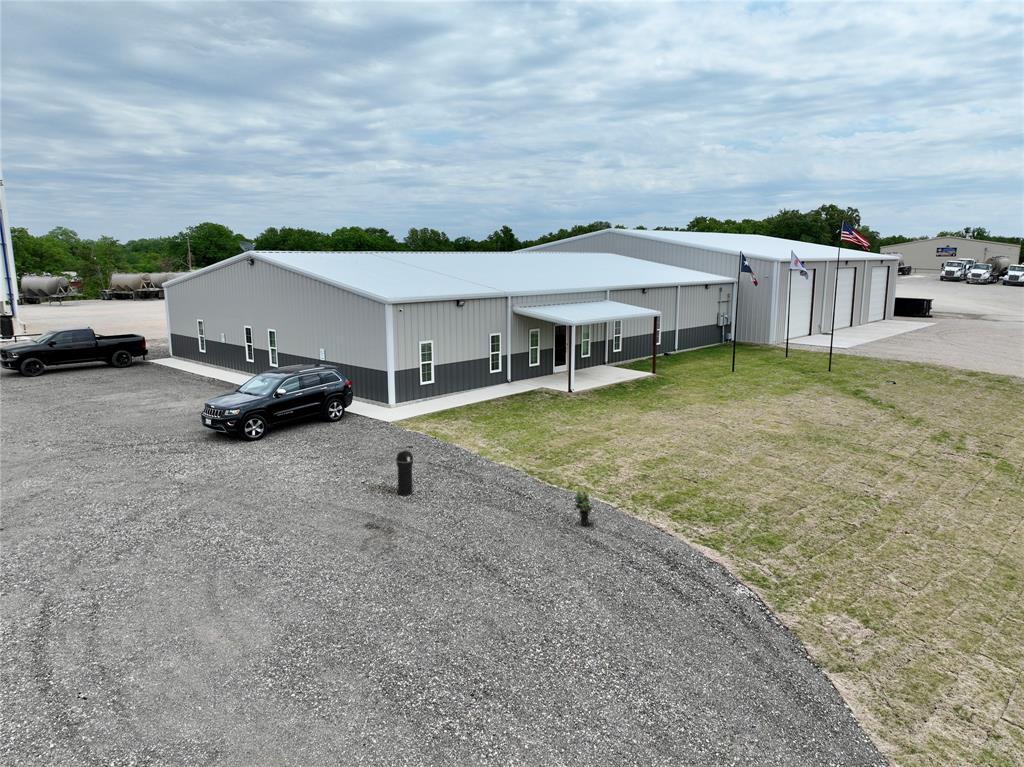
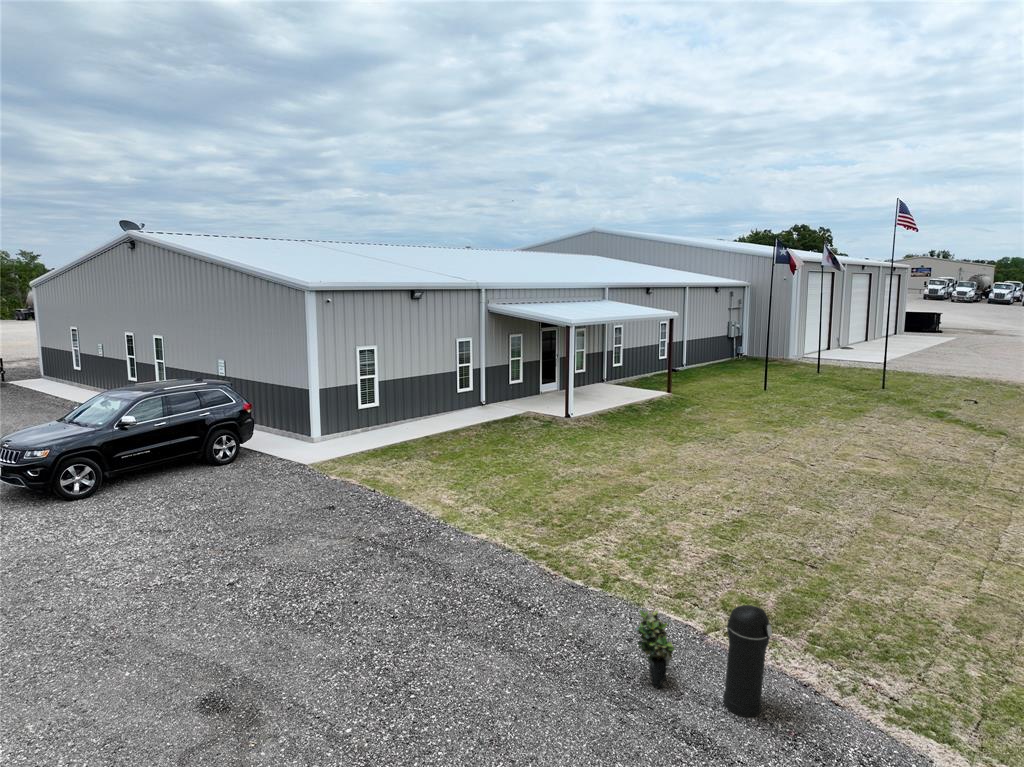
trash can: present [396,451,413,496] -> present [723,605,772,717]

